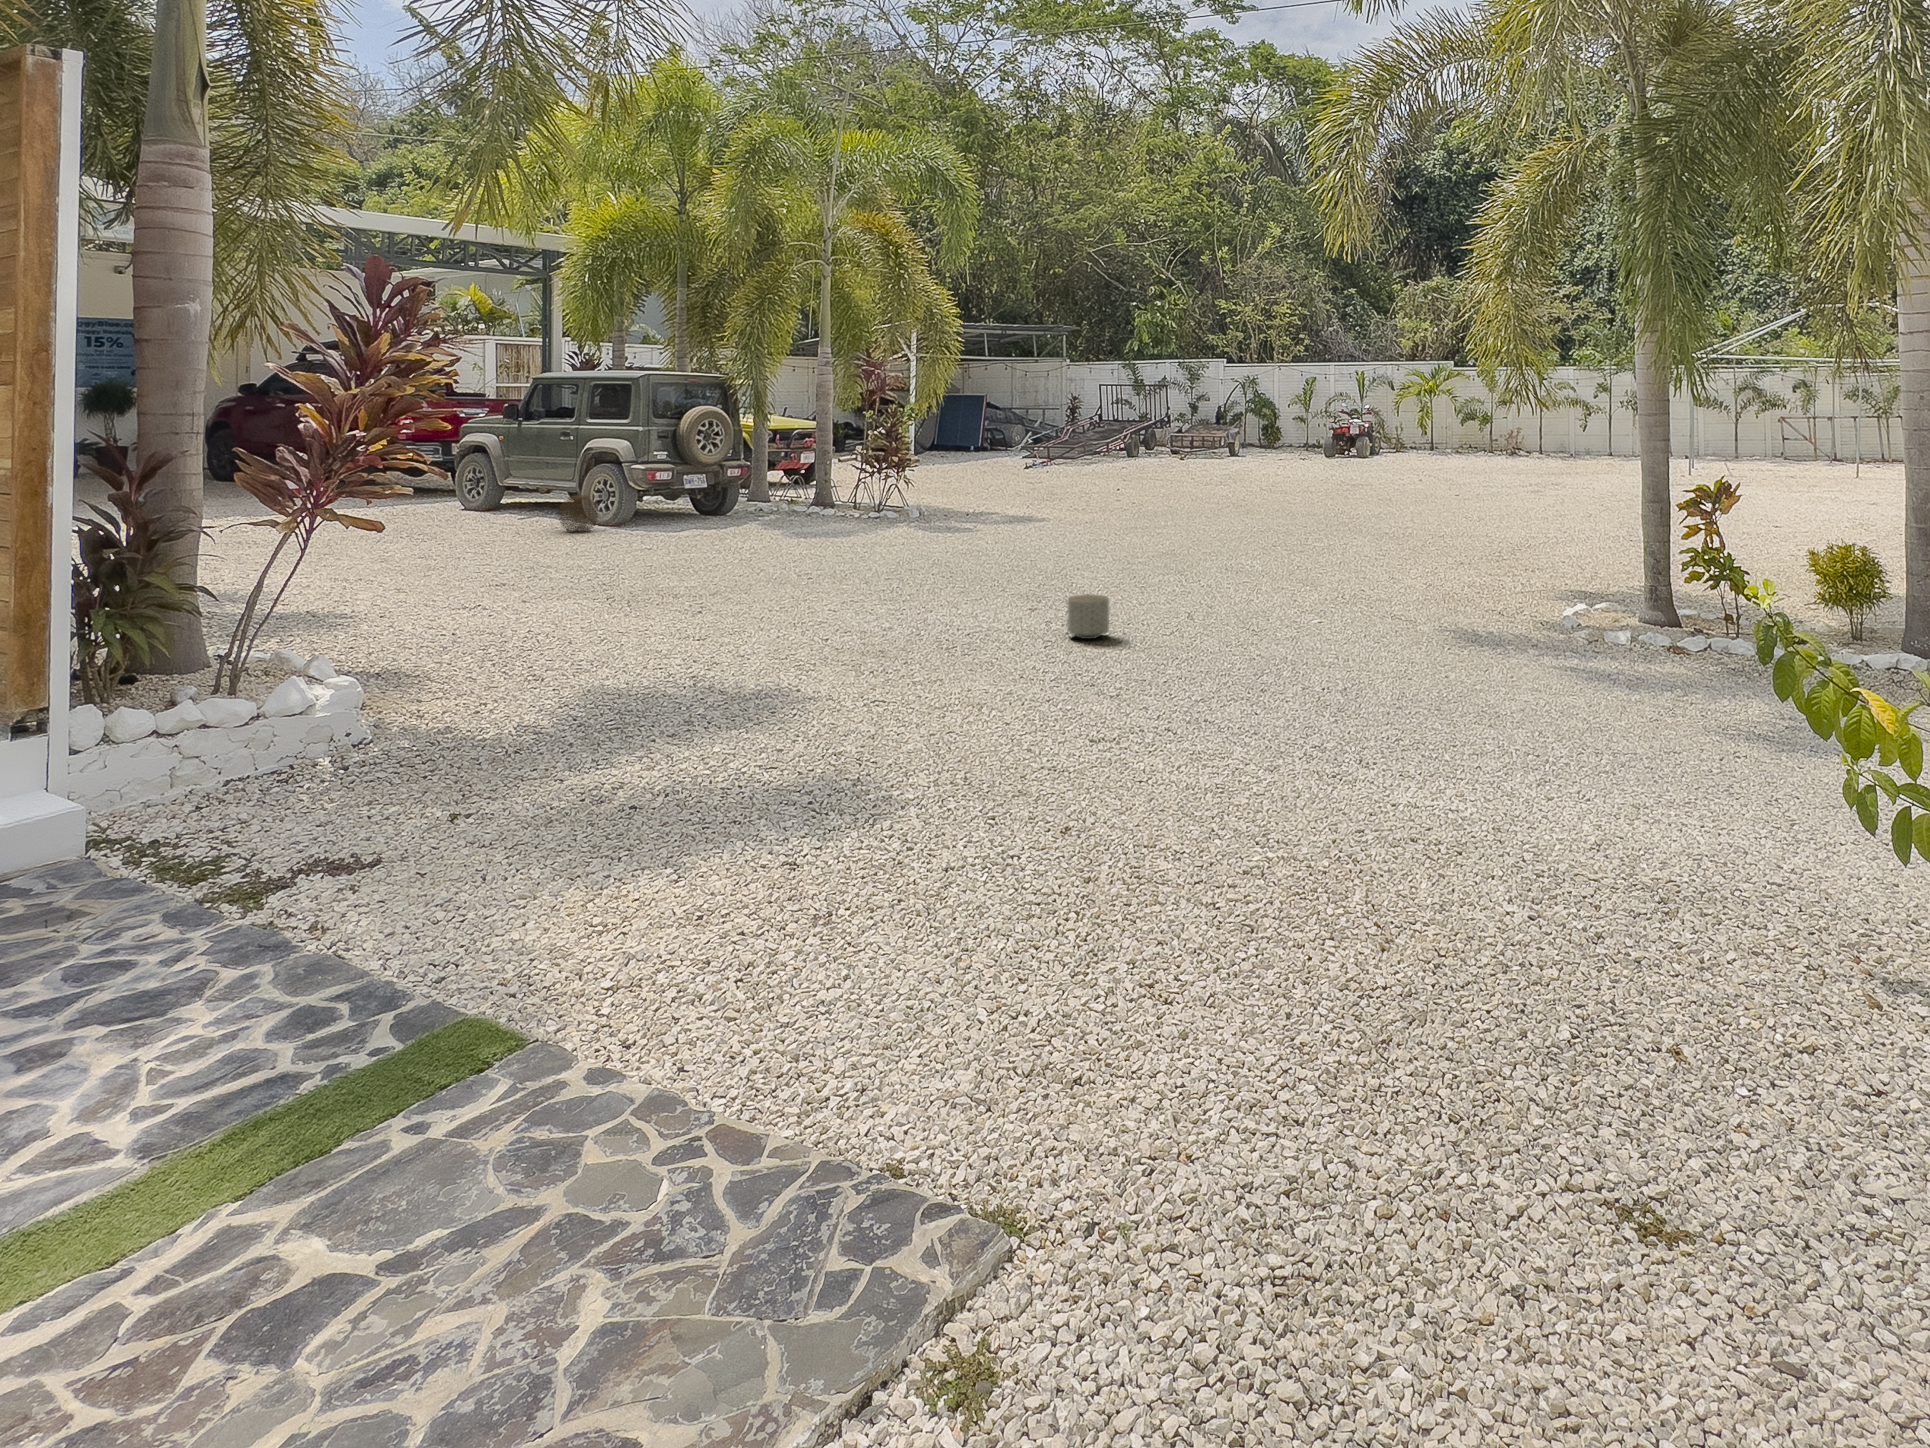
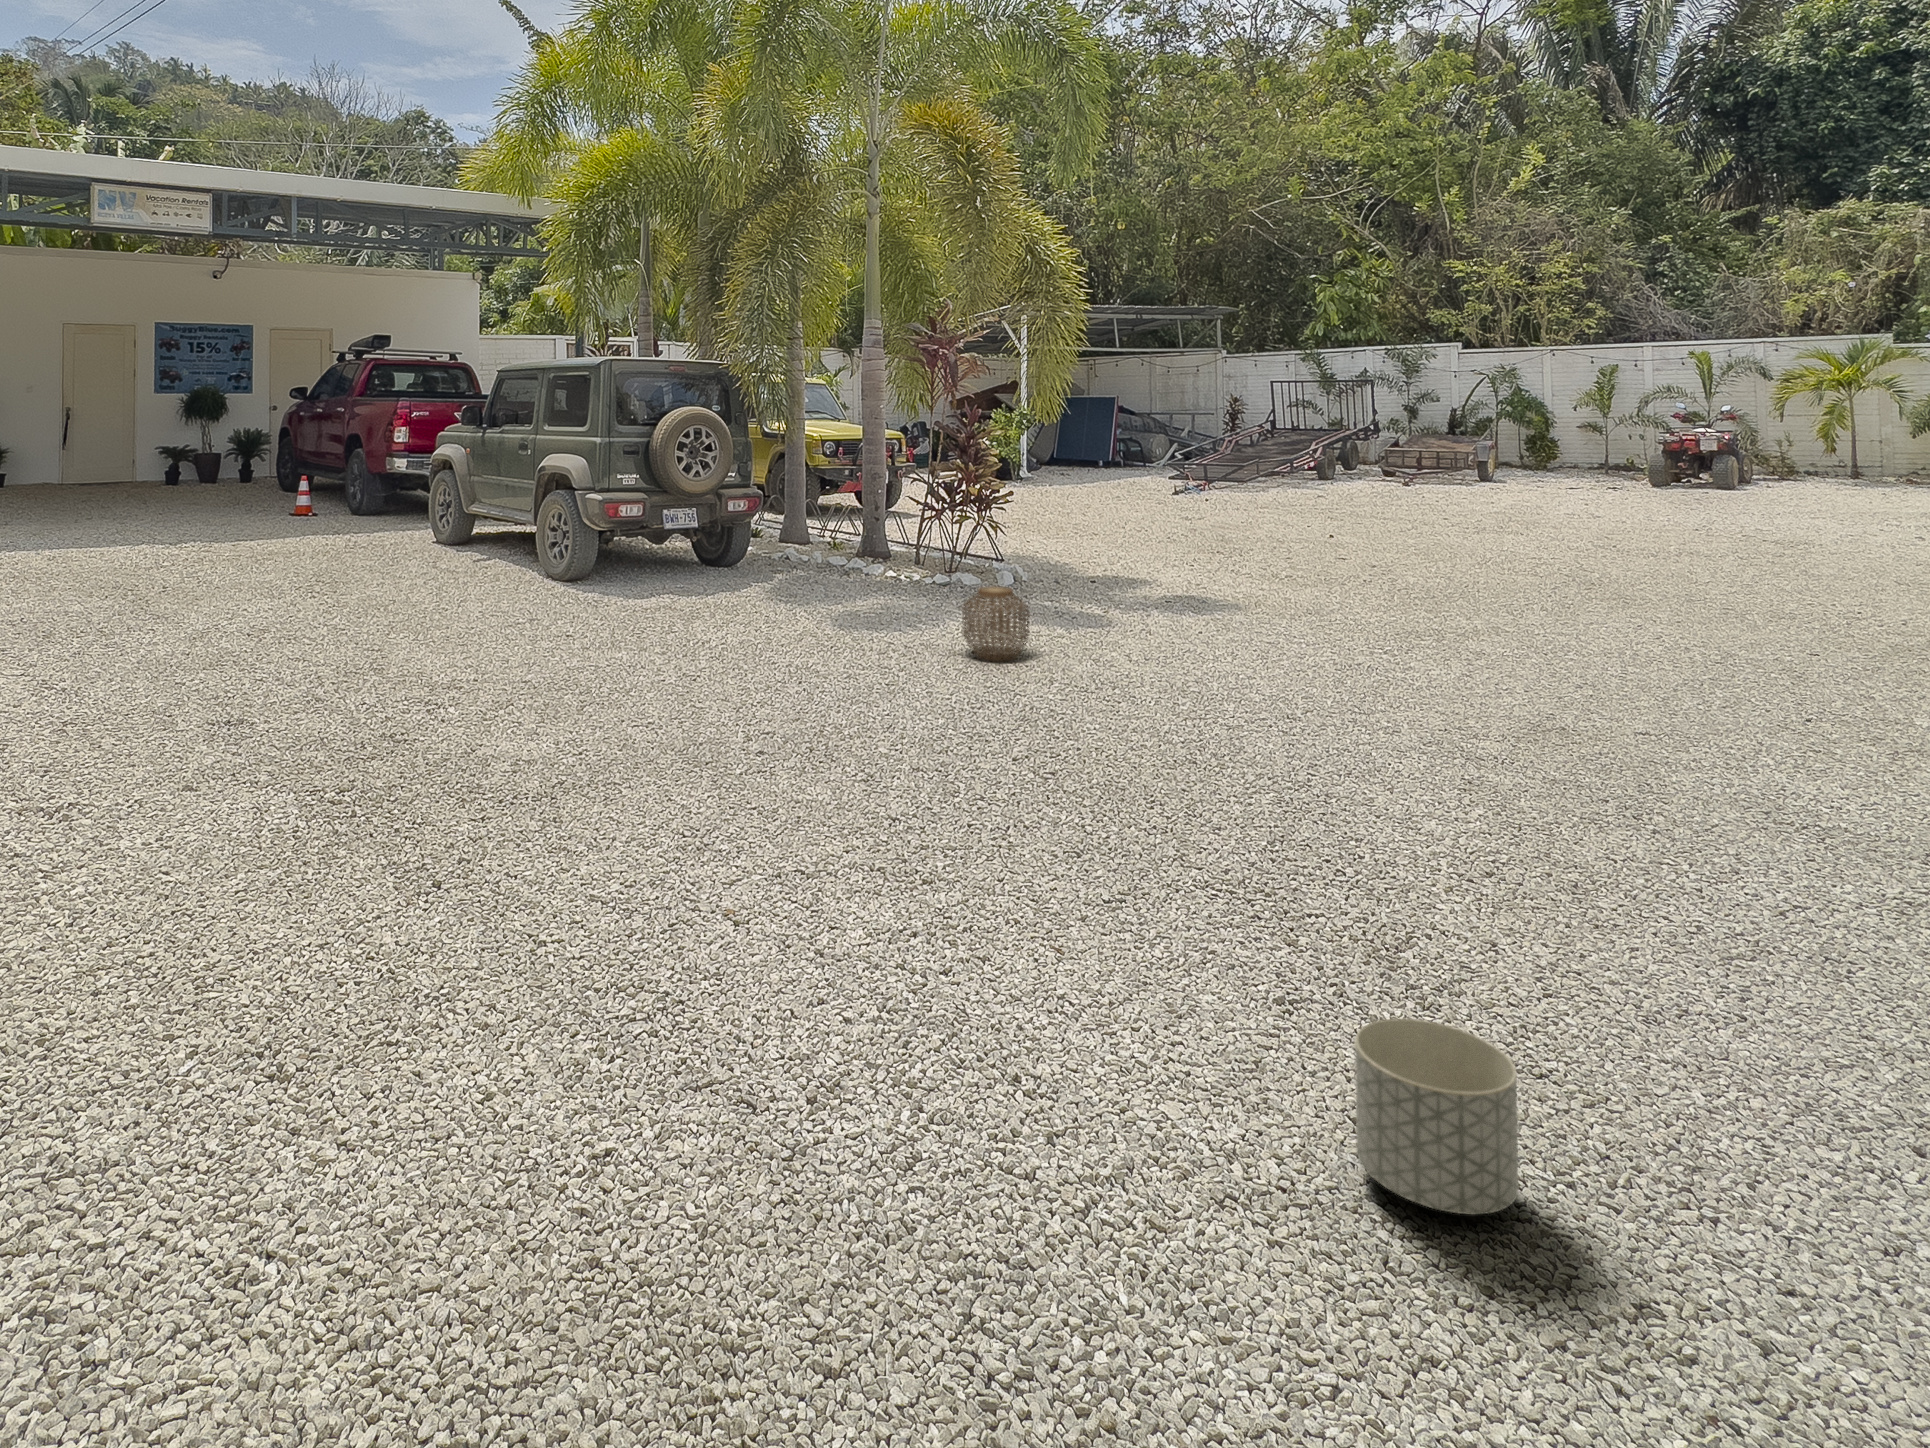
woven basket: present [559,495,598,533] -> present [962,586,1029,661]

